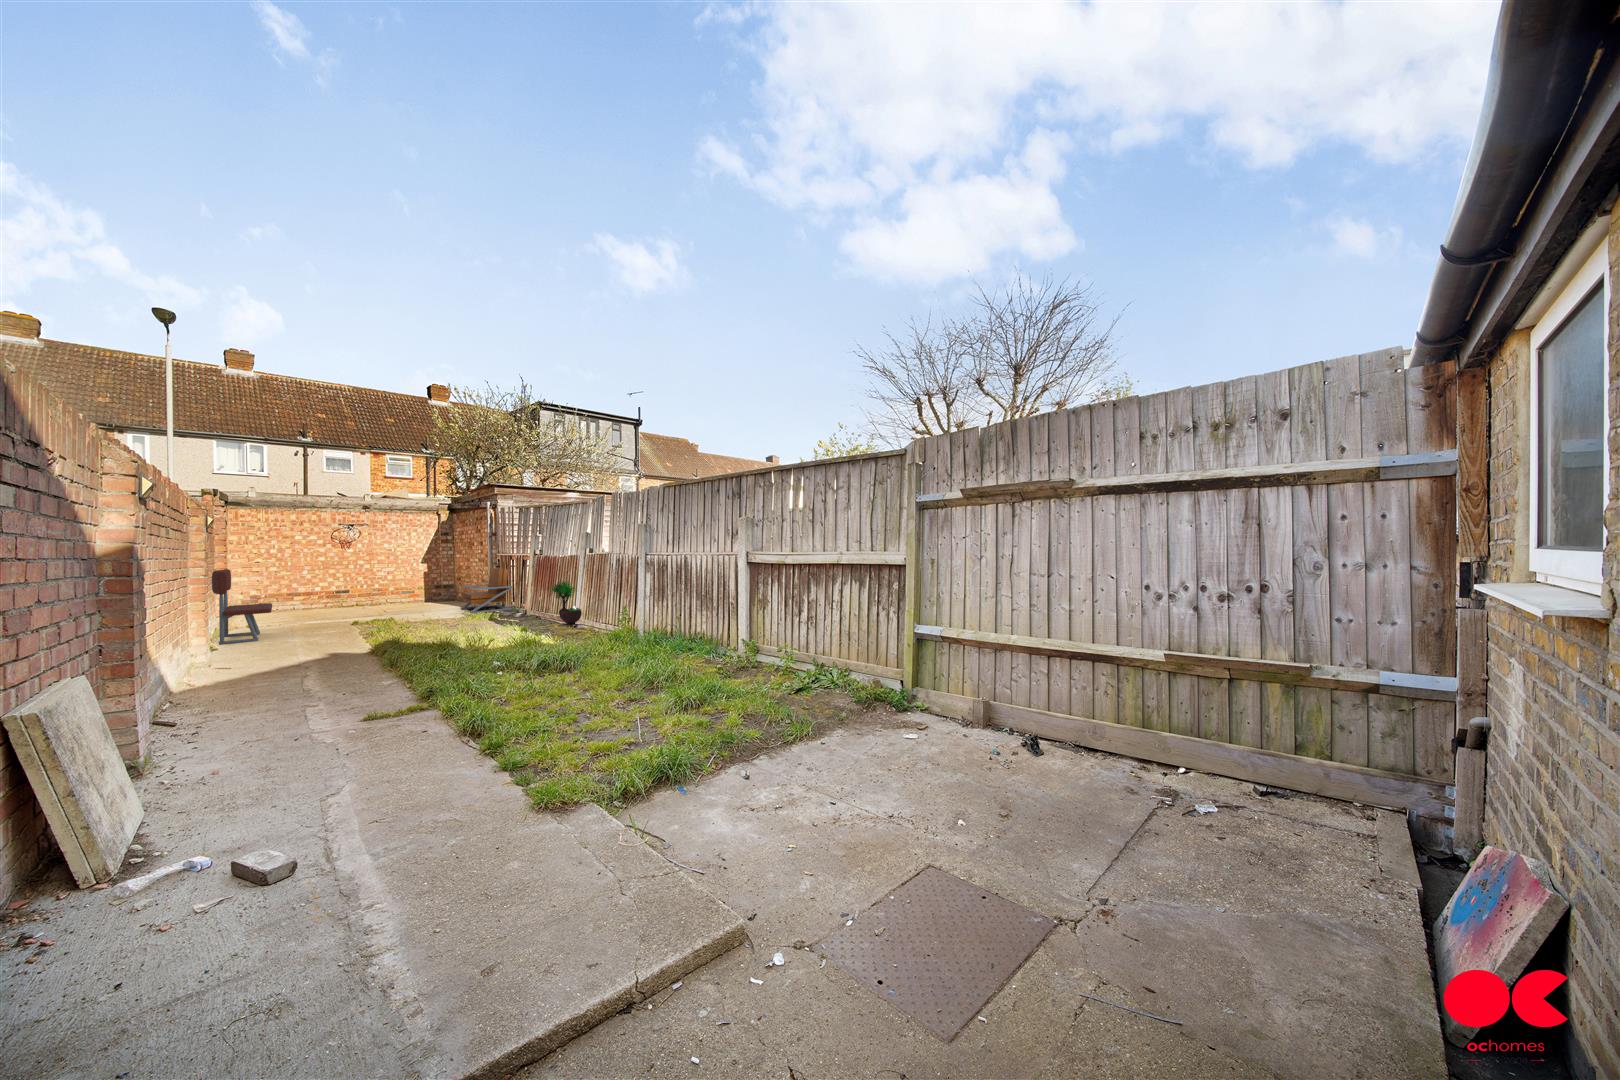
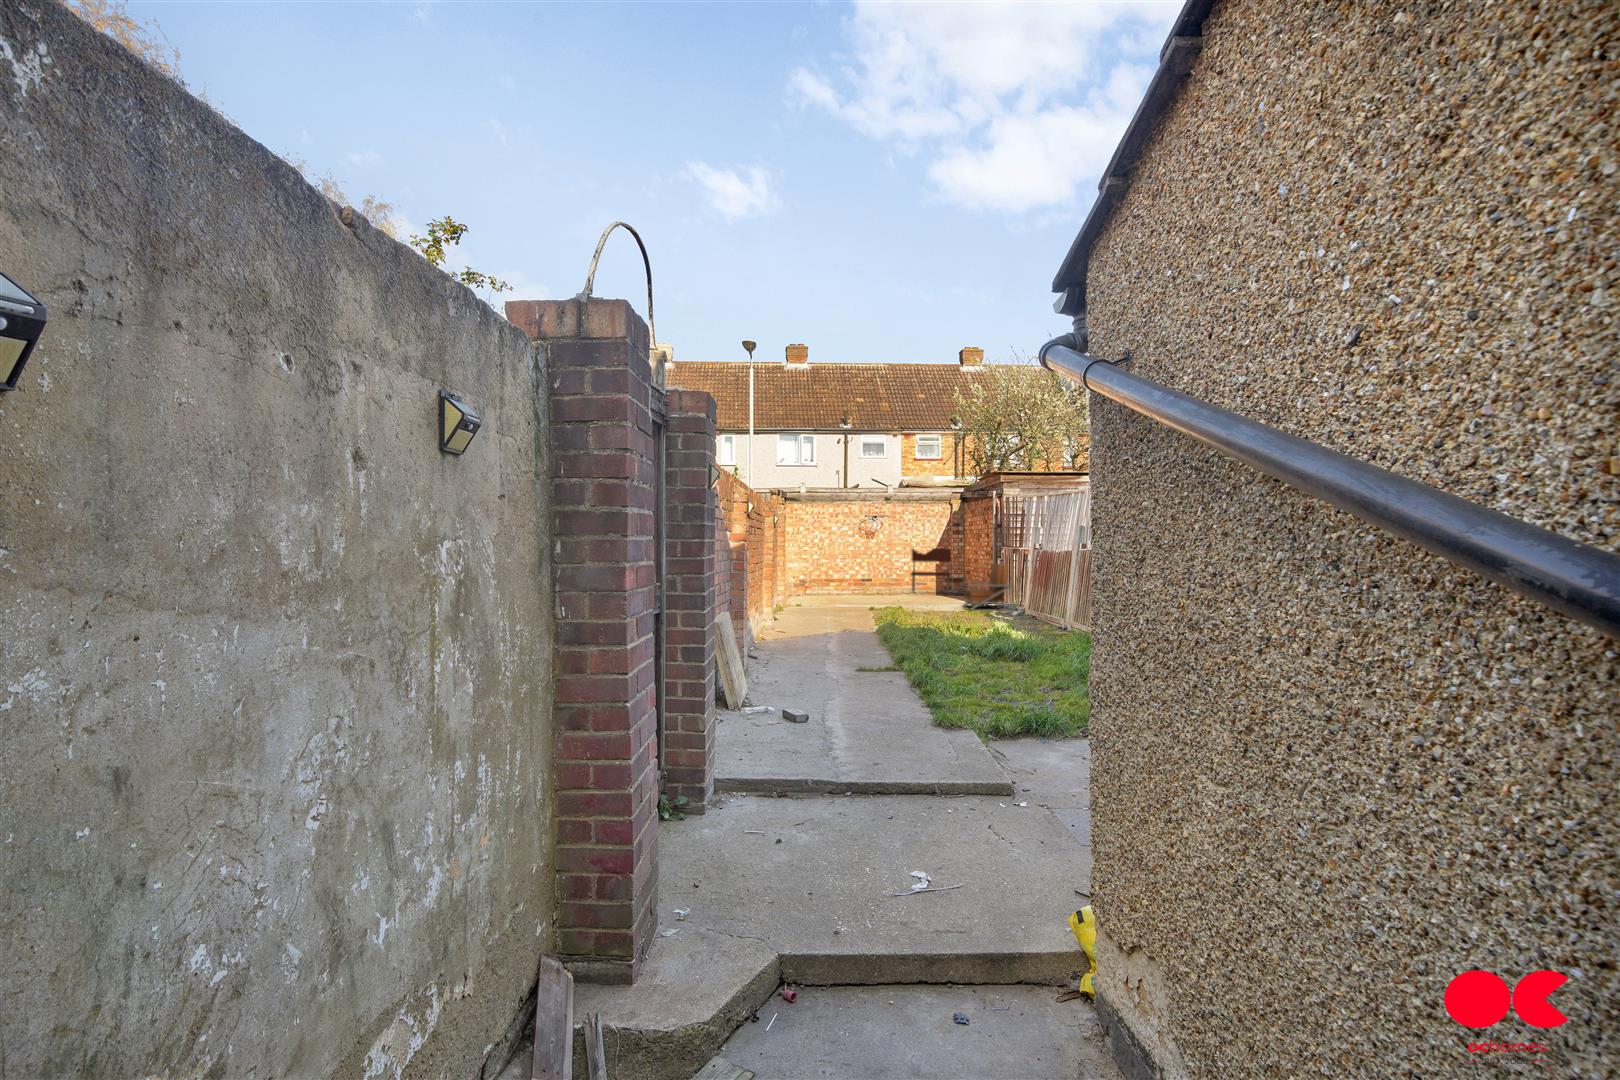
bench: present [212,569,272,645] -> present [911,548,951,592]
potted tree: present [551,581,582,624] -> none [1036,576,1070,629]

